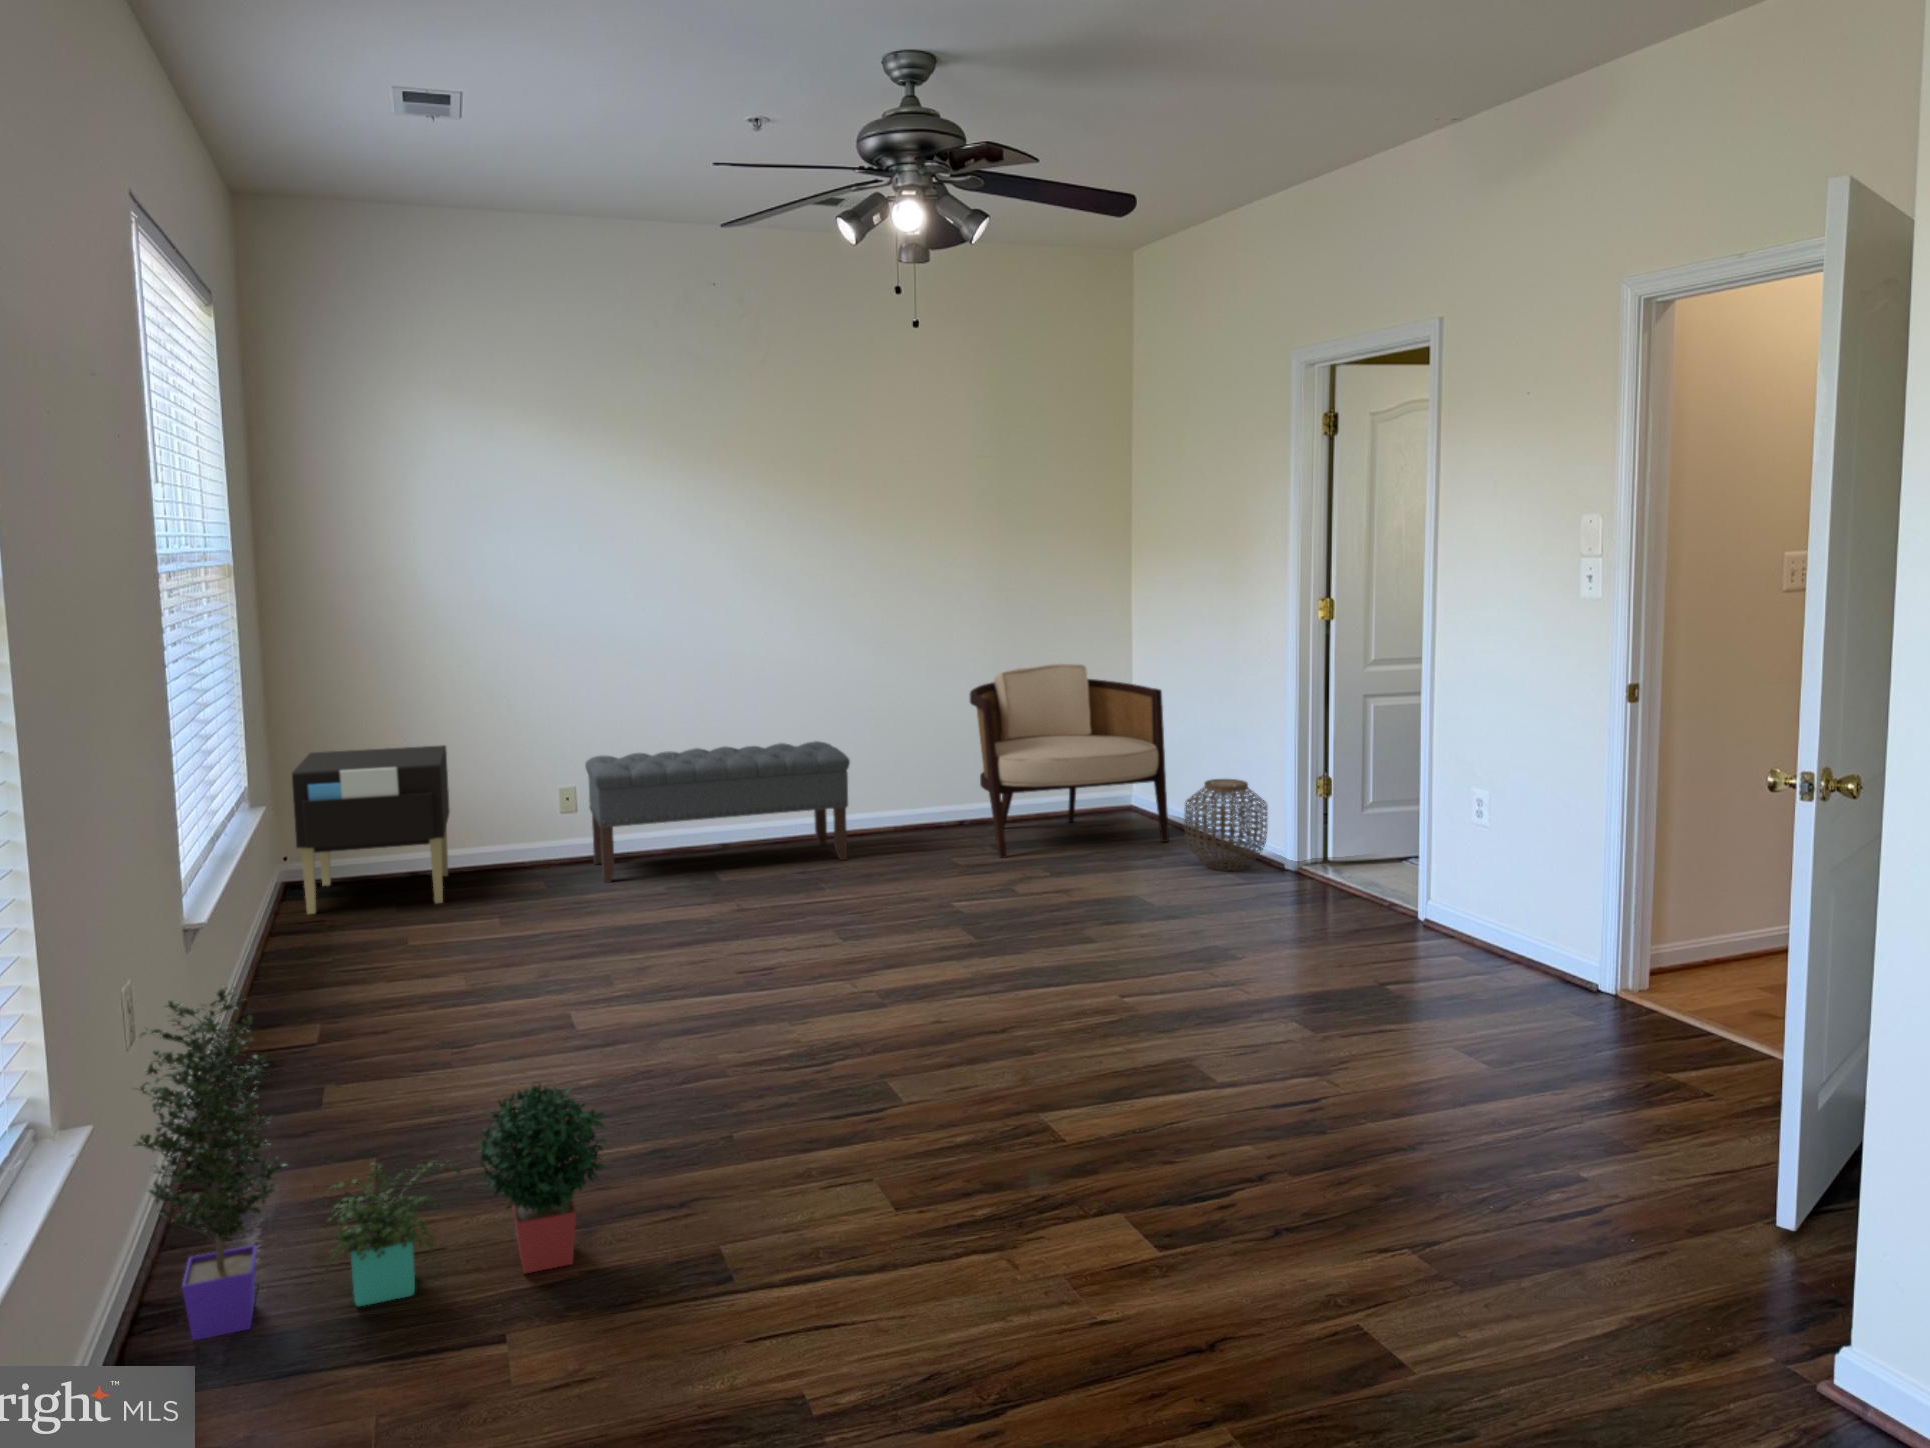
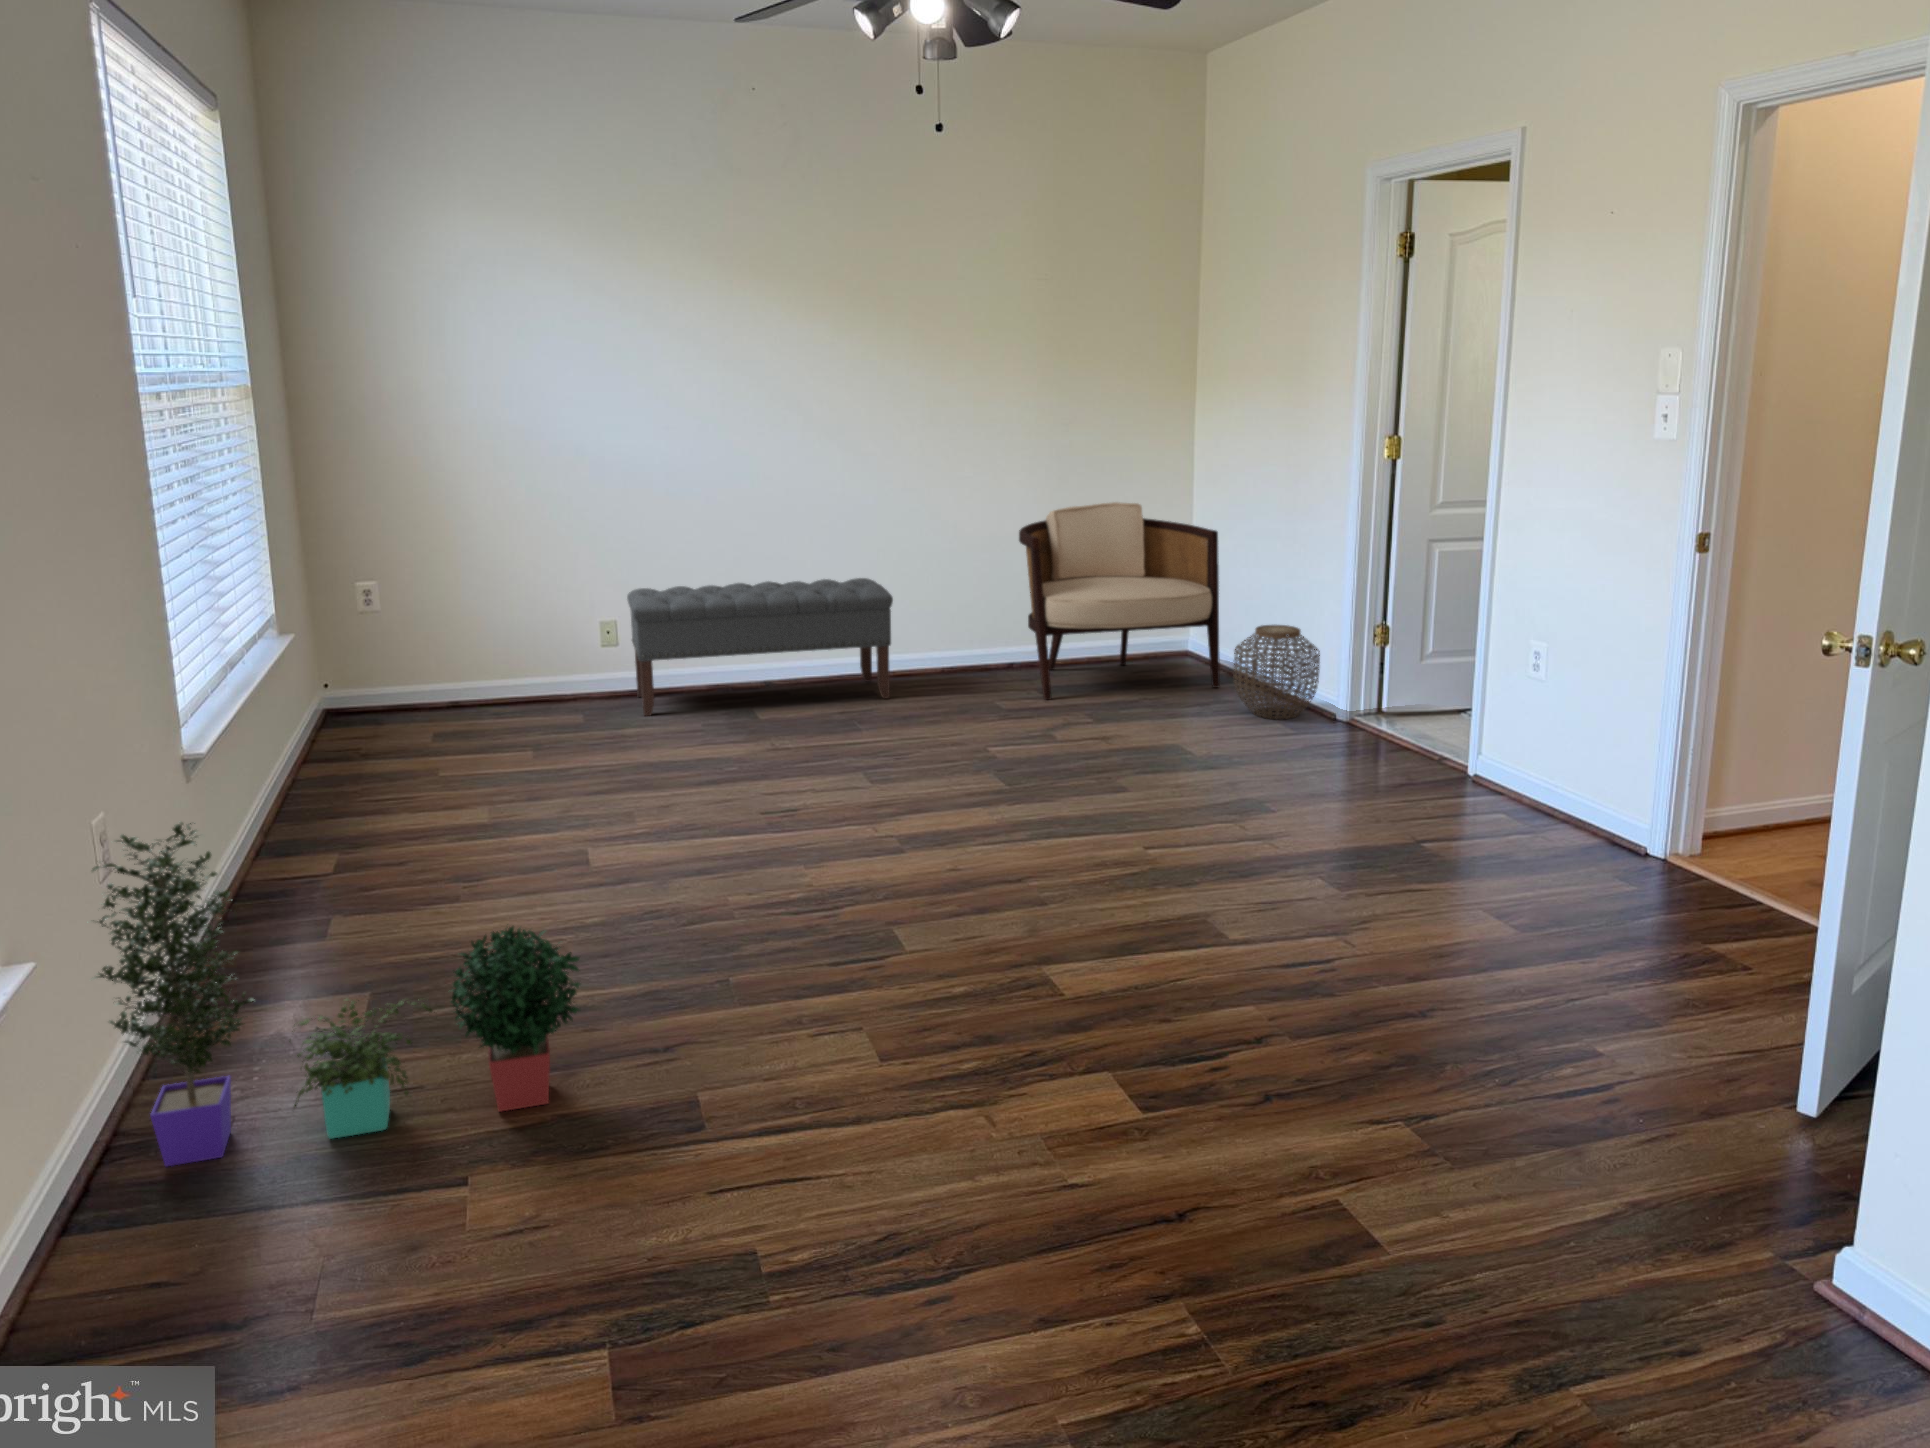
nightstand: present [292,745,450,914] -> none [328,575,492,741]

